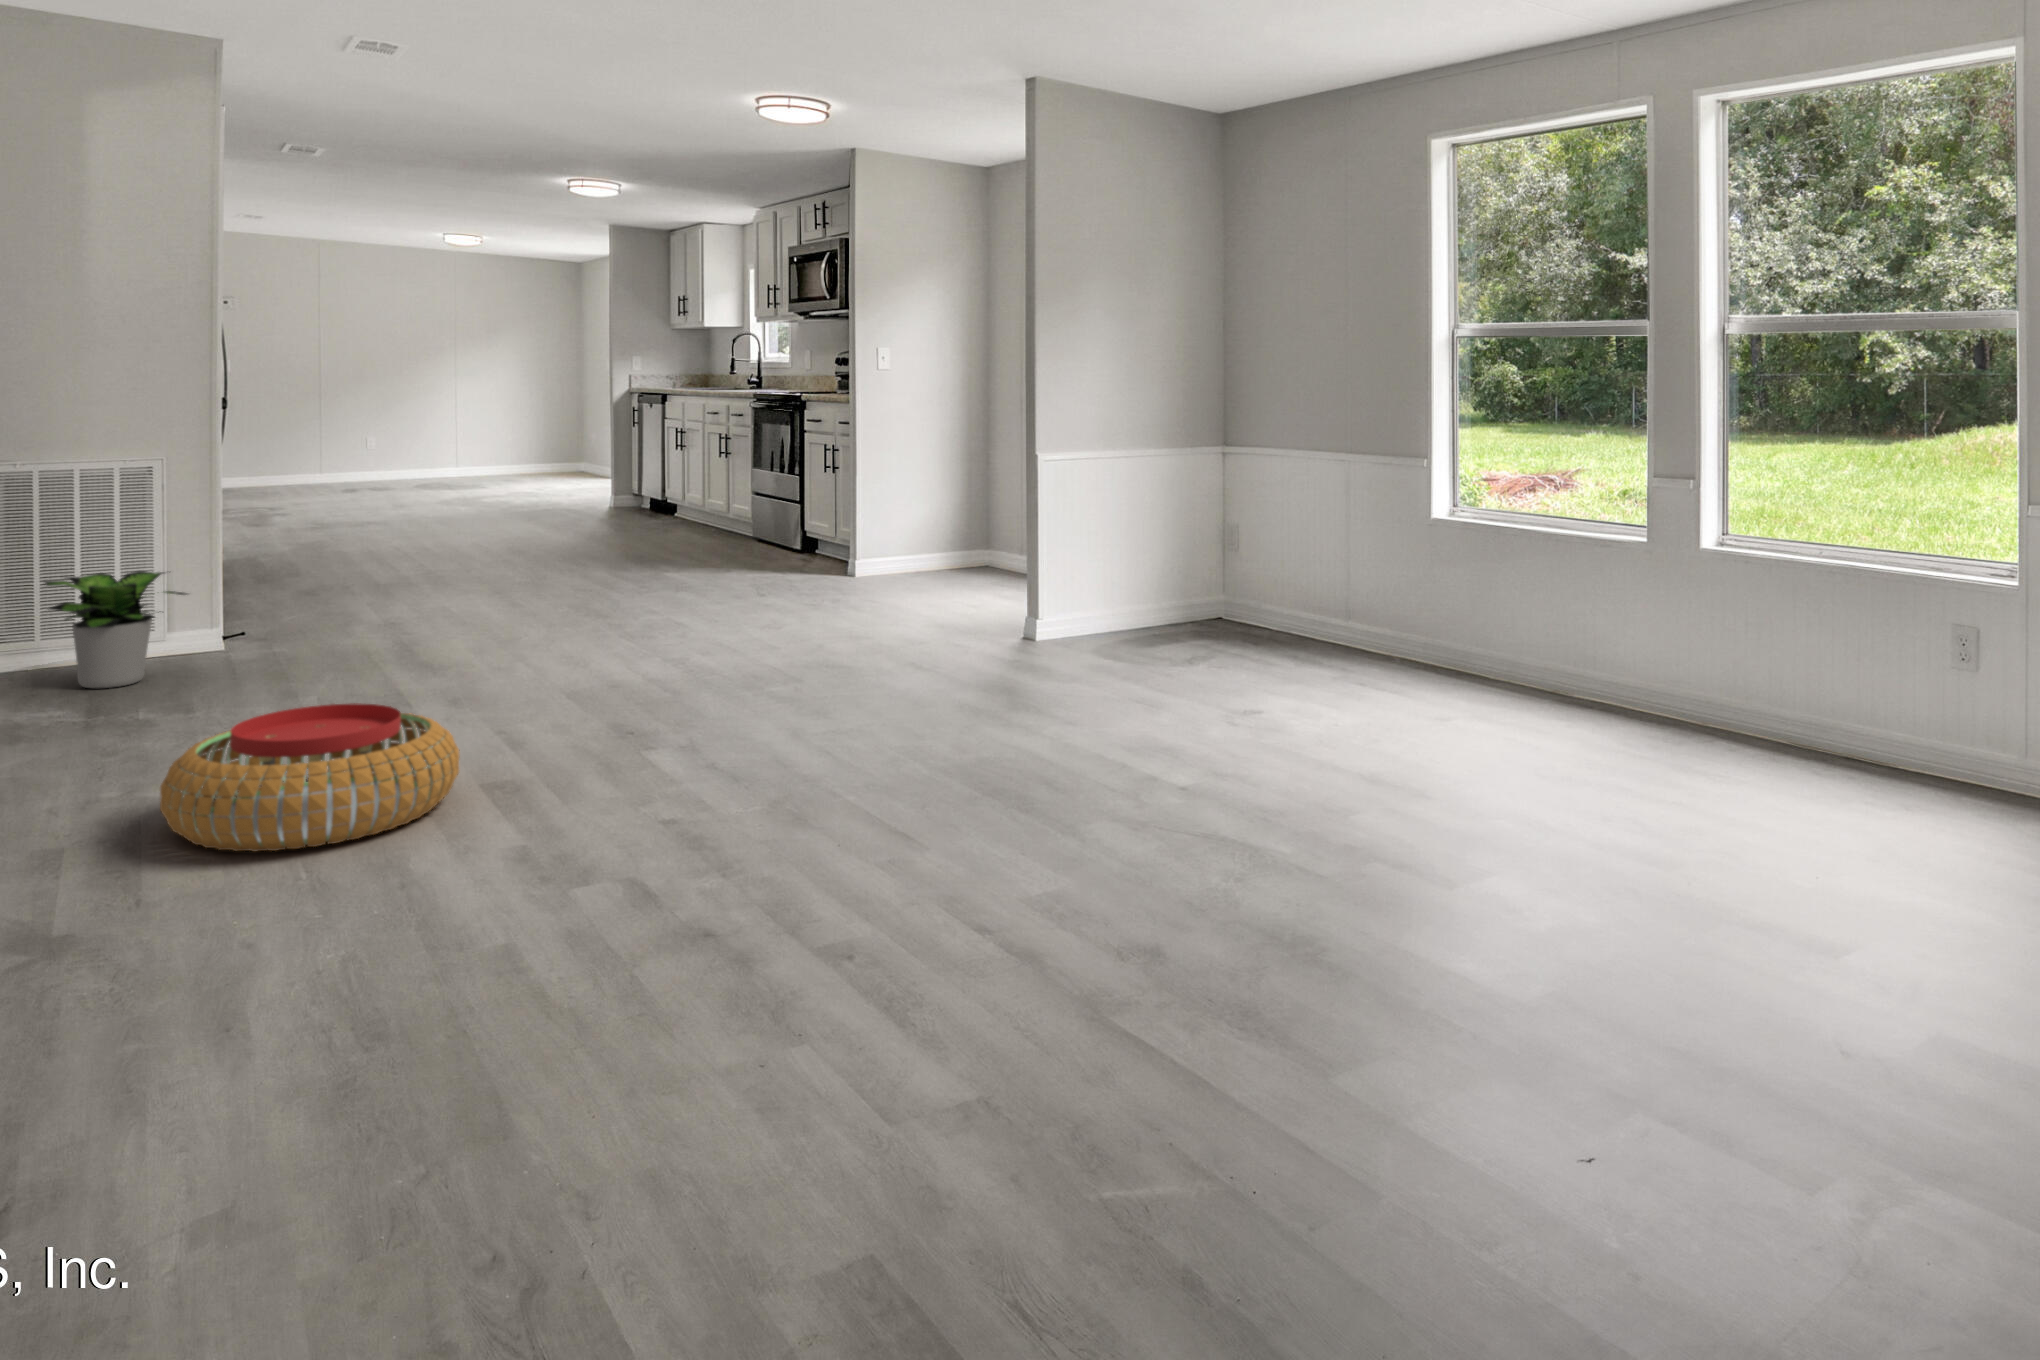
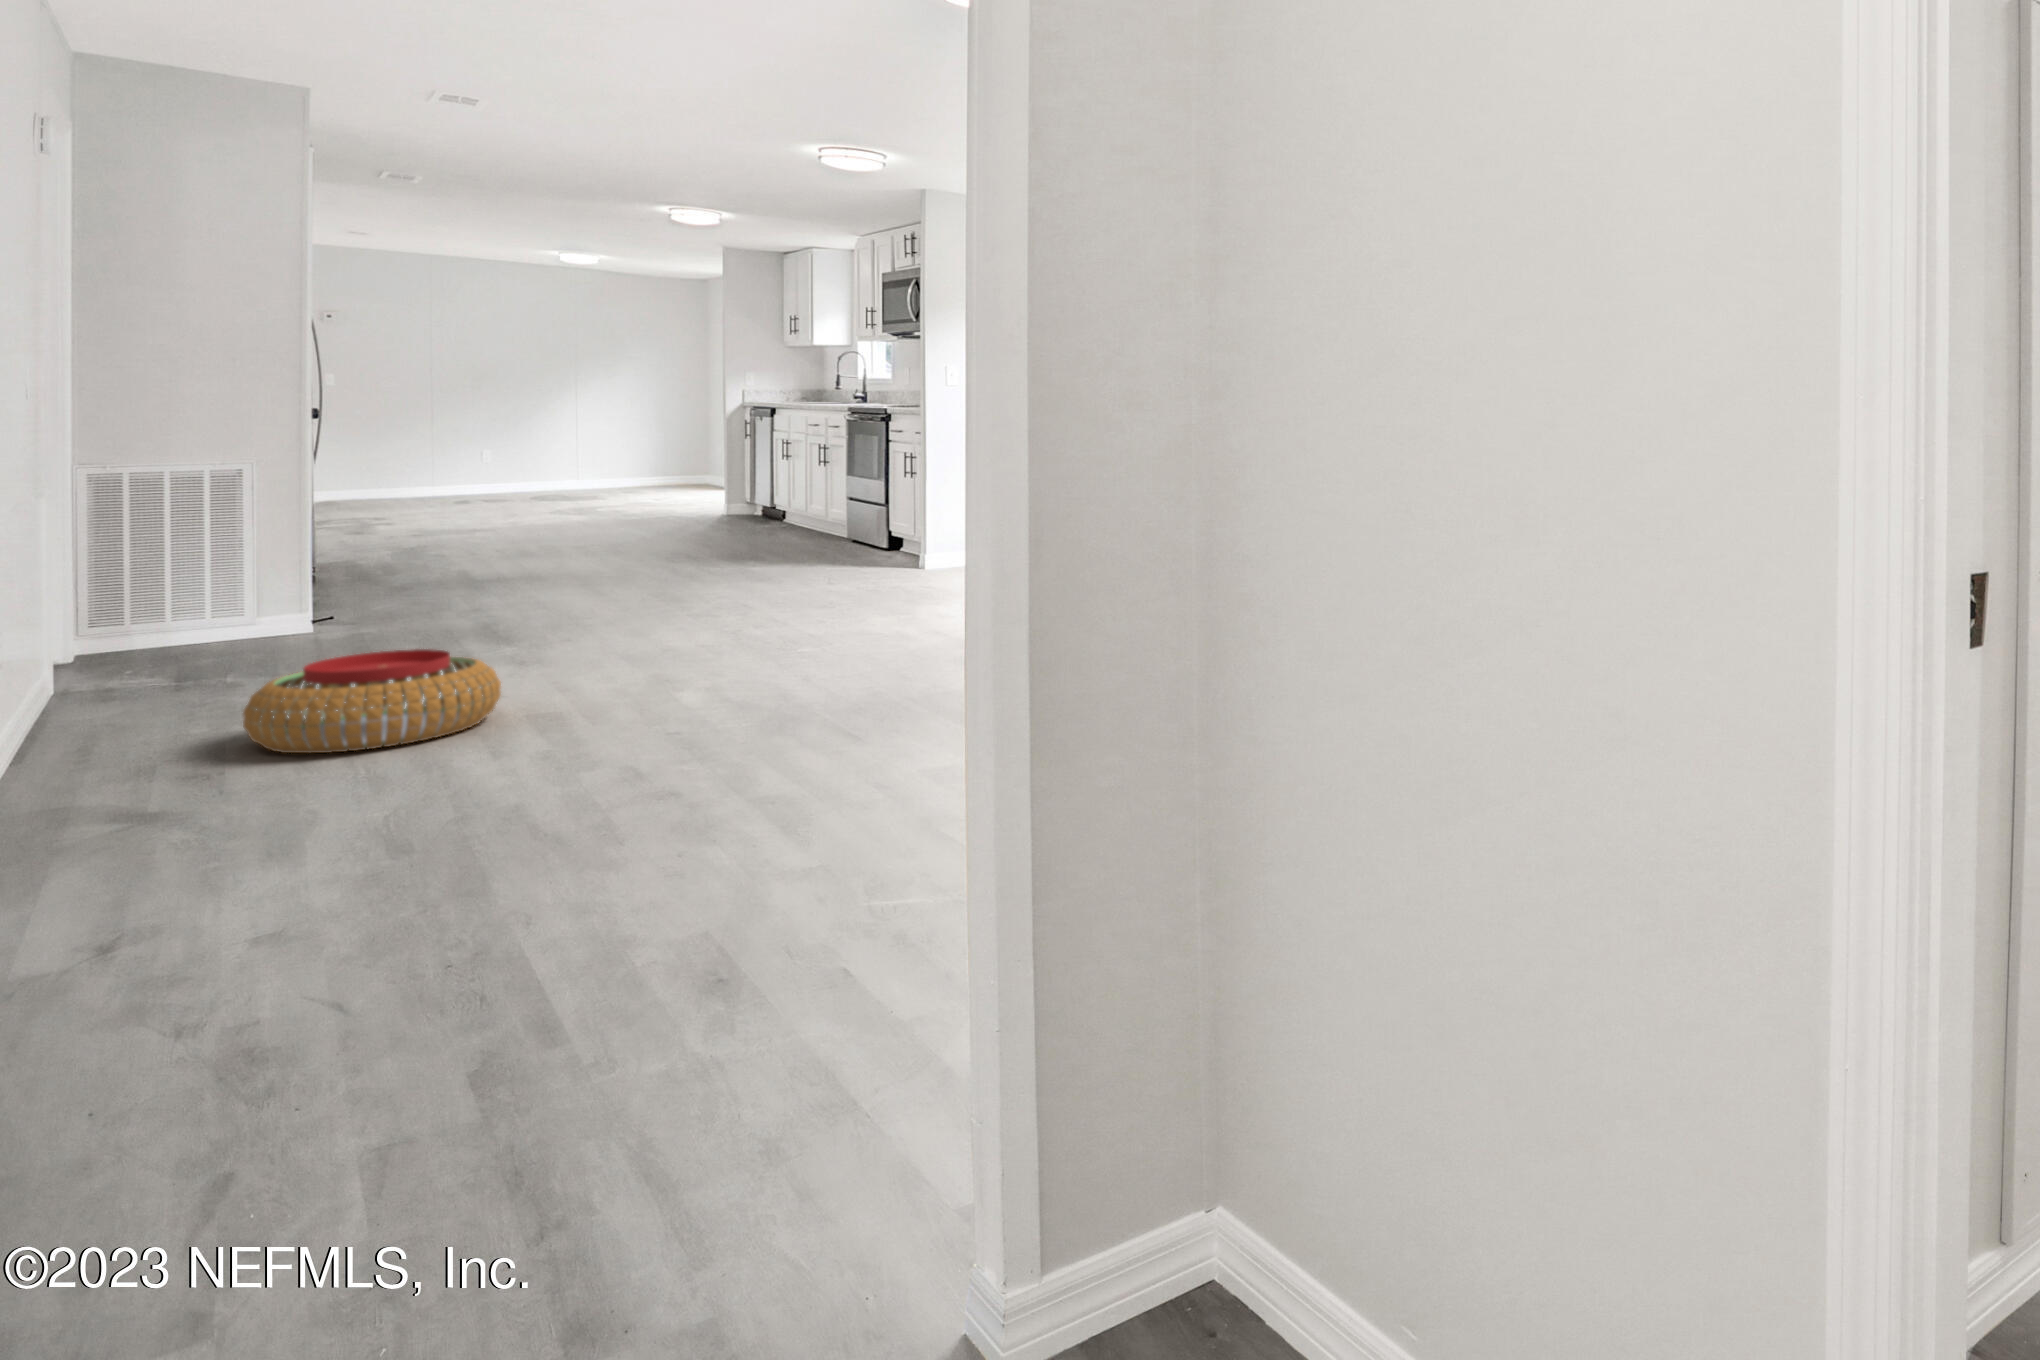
potted plant: present [45,571,187,688] -> none [132,564,276,663]

